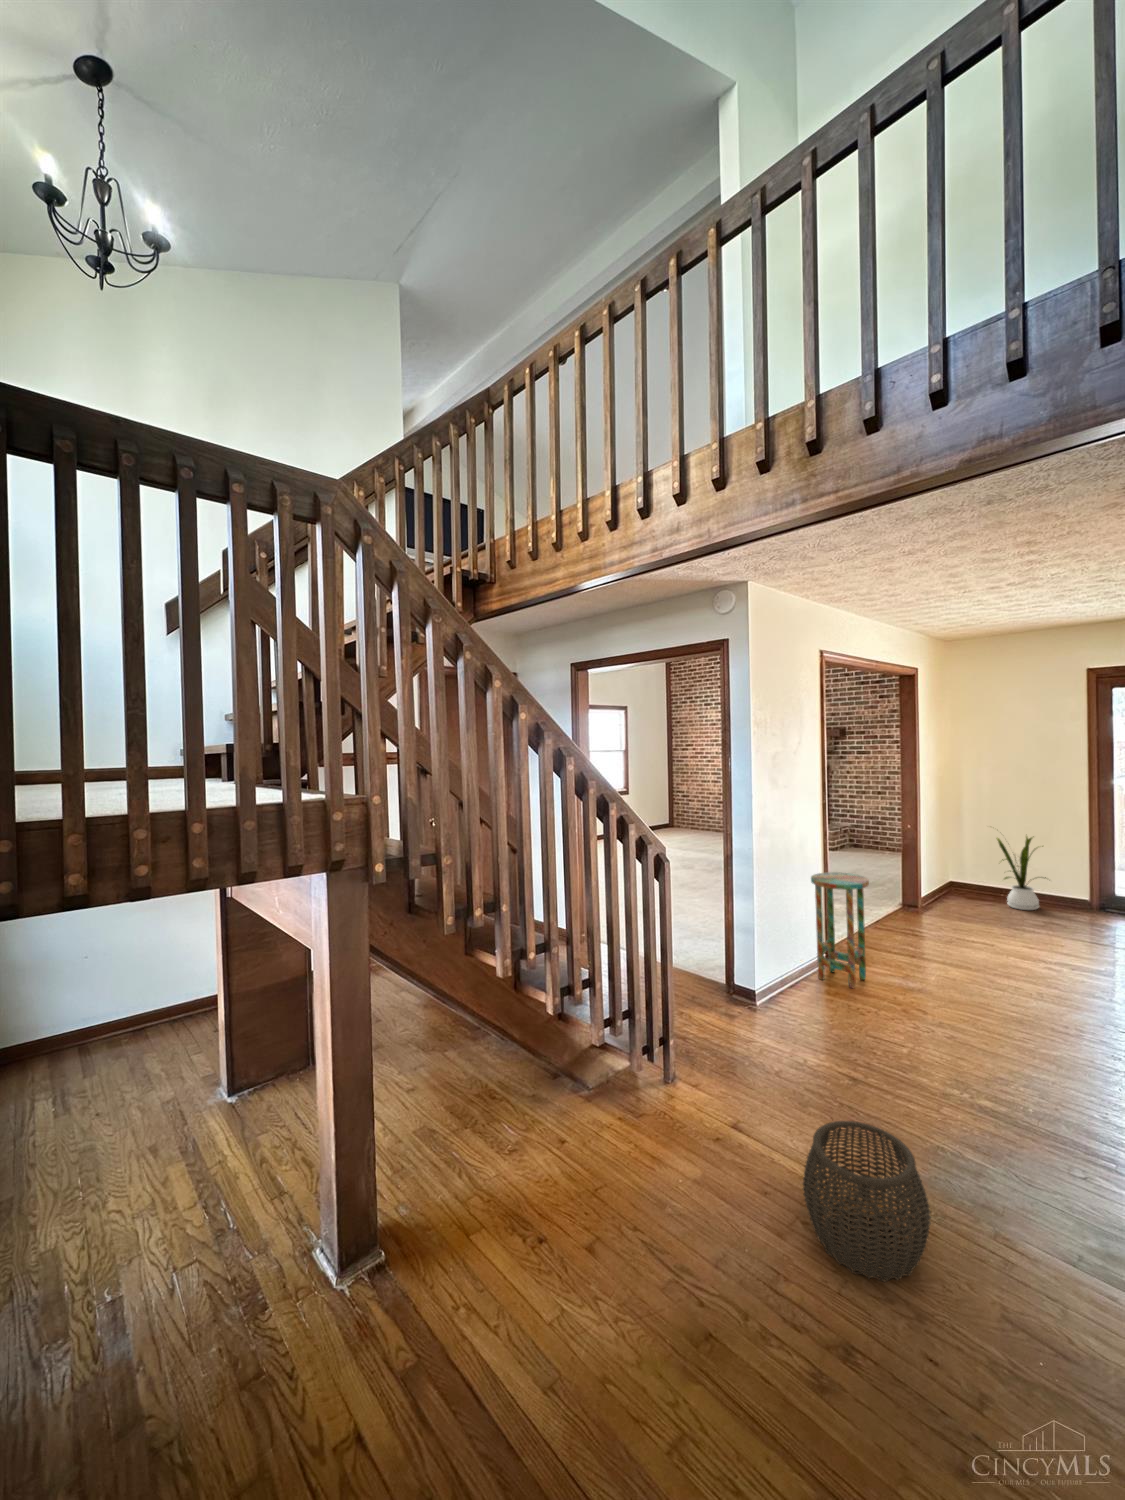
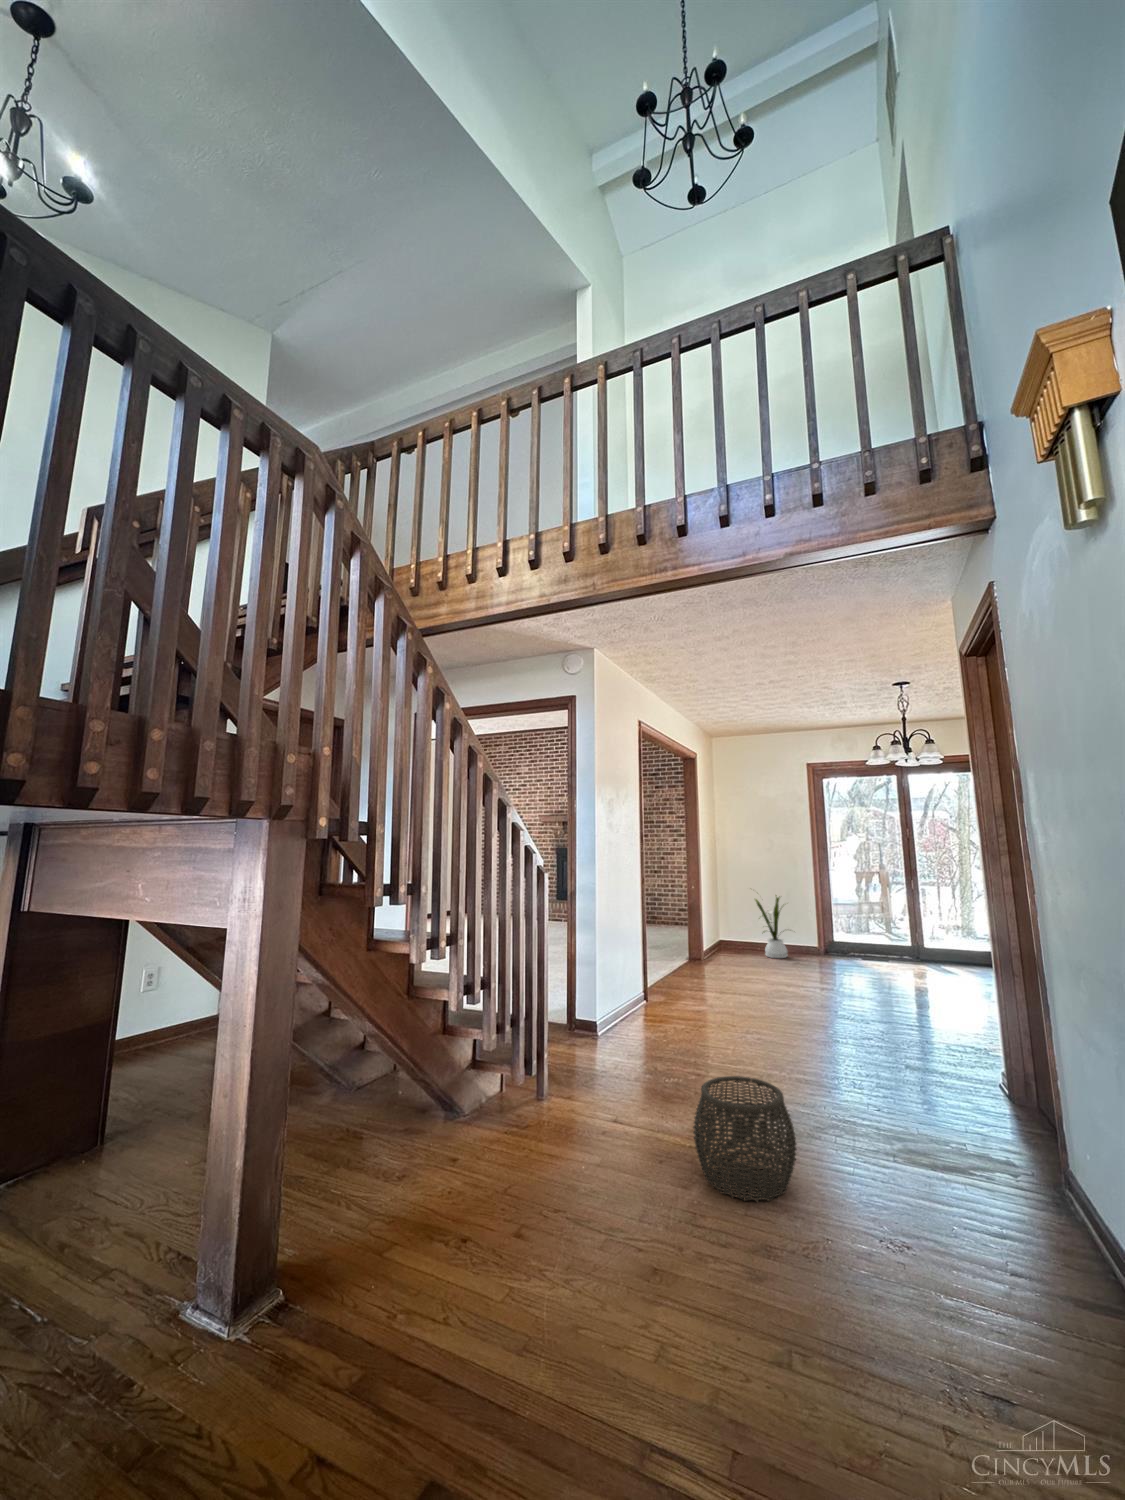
side table: present [811,872,869,988] -> none [634,915,682,1019]

